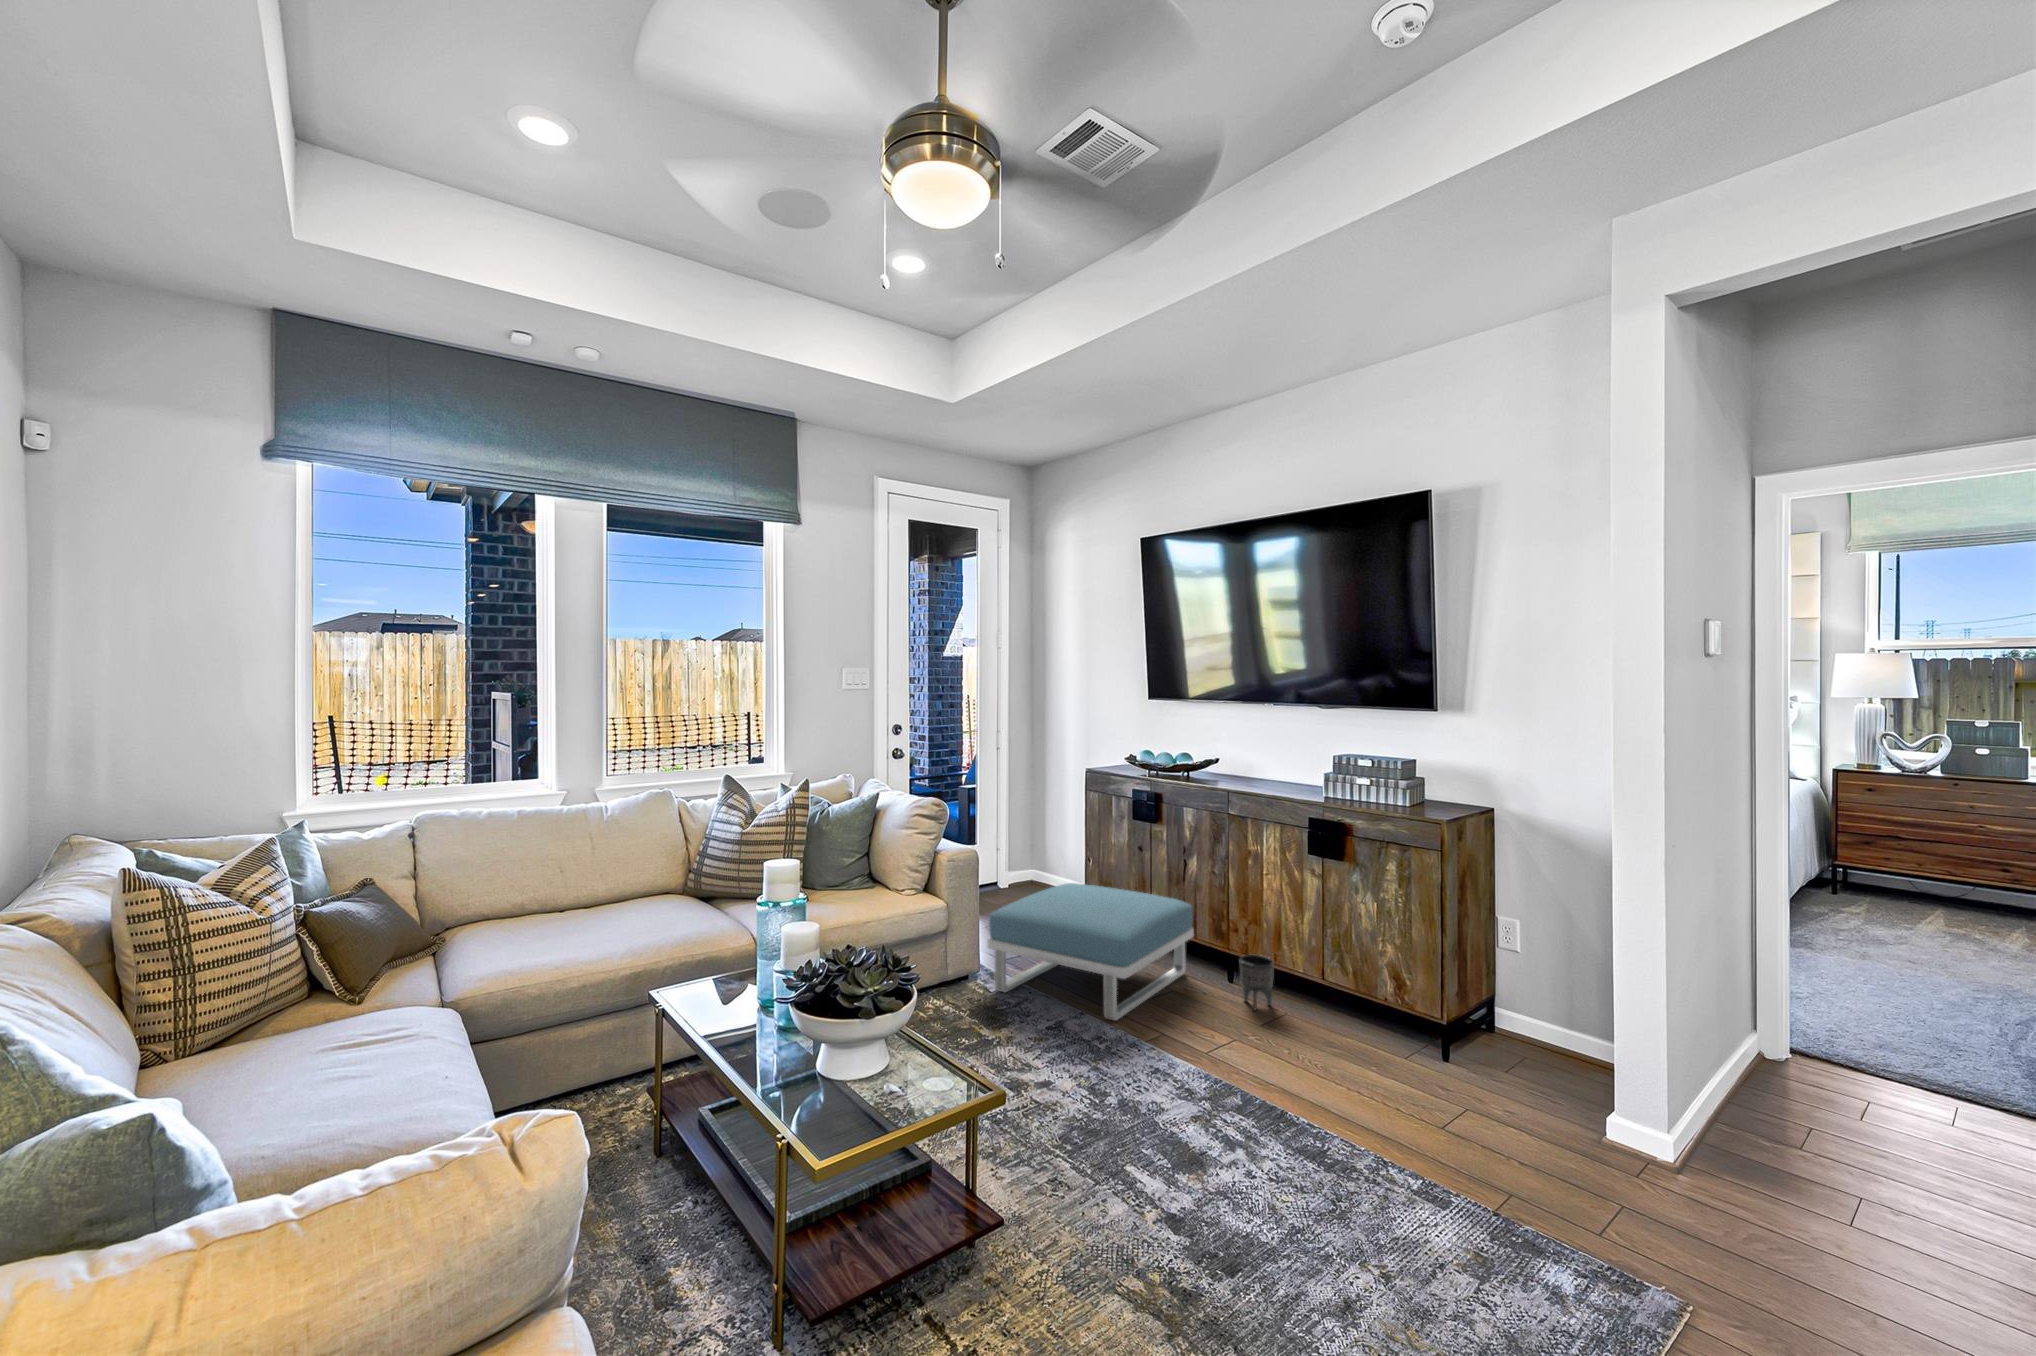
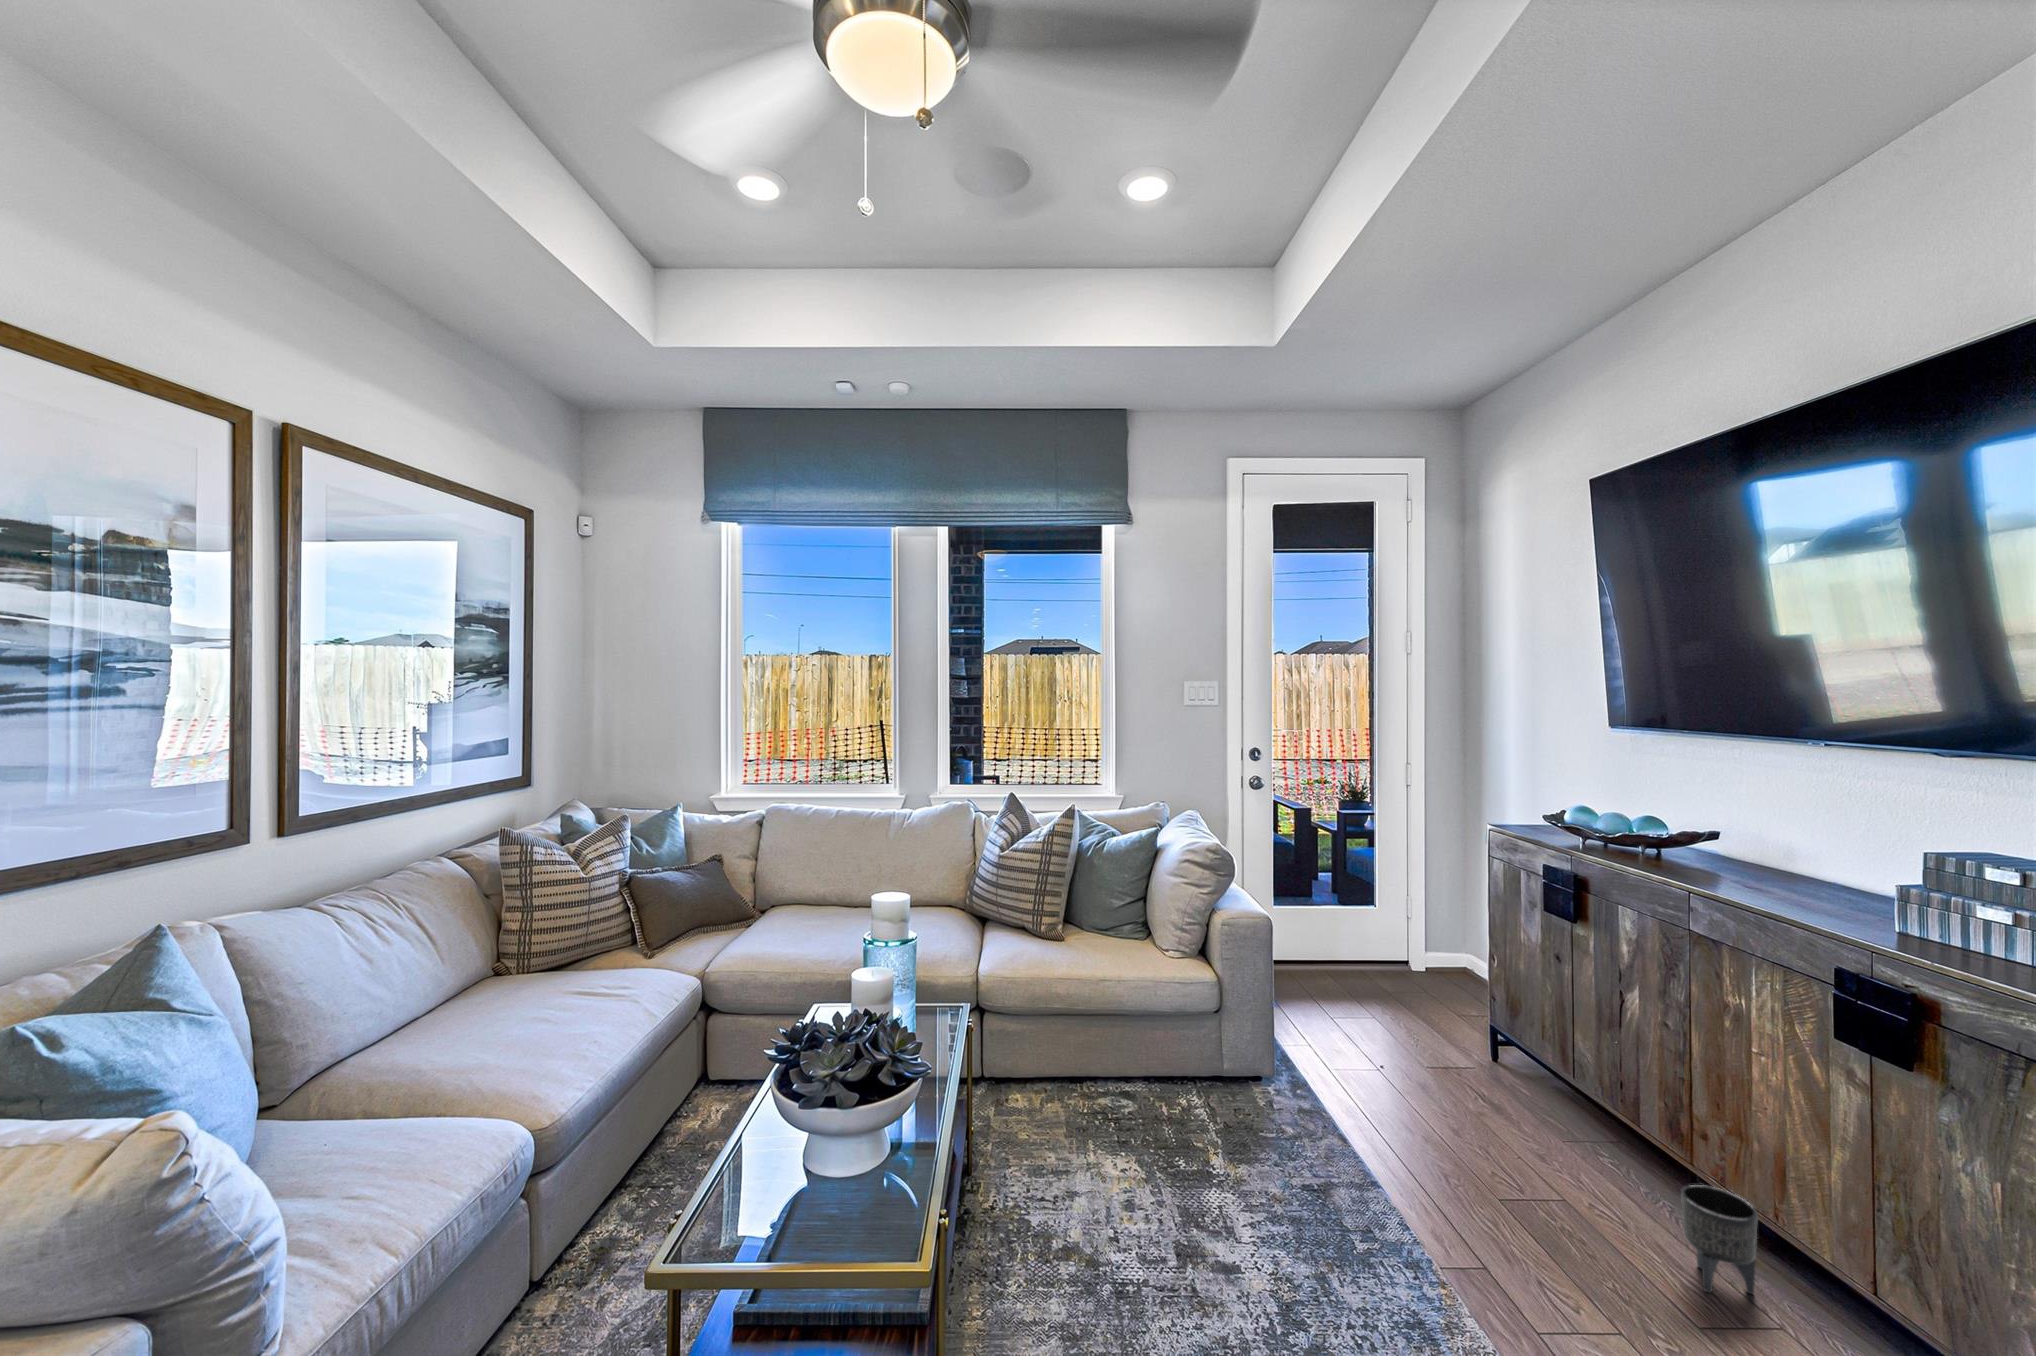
footstool: present [988,883,1194,1021] -> none [1281,985,1629,1214]

